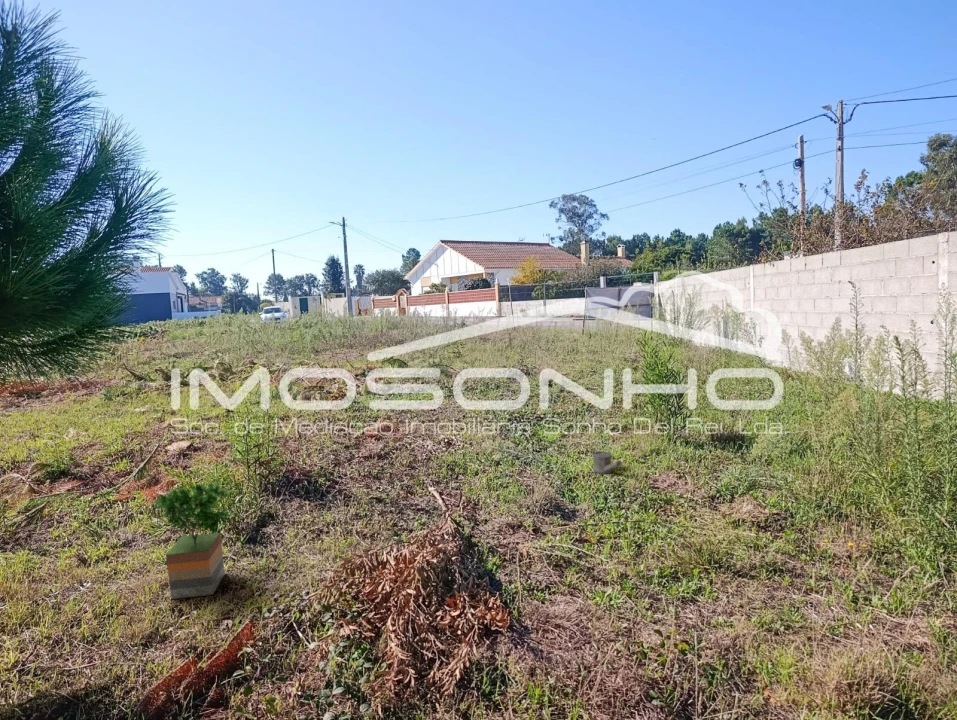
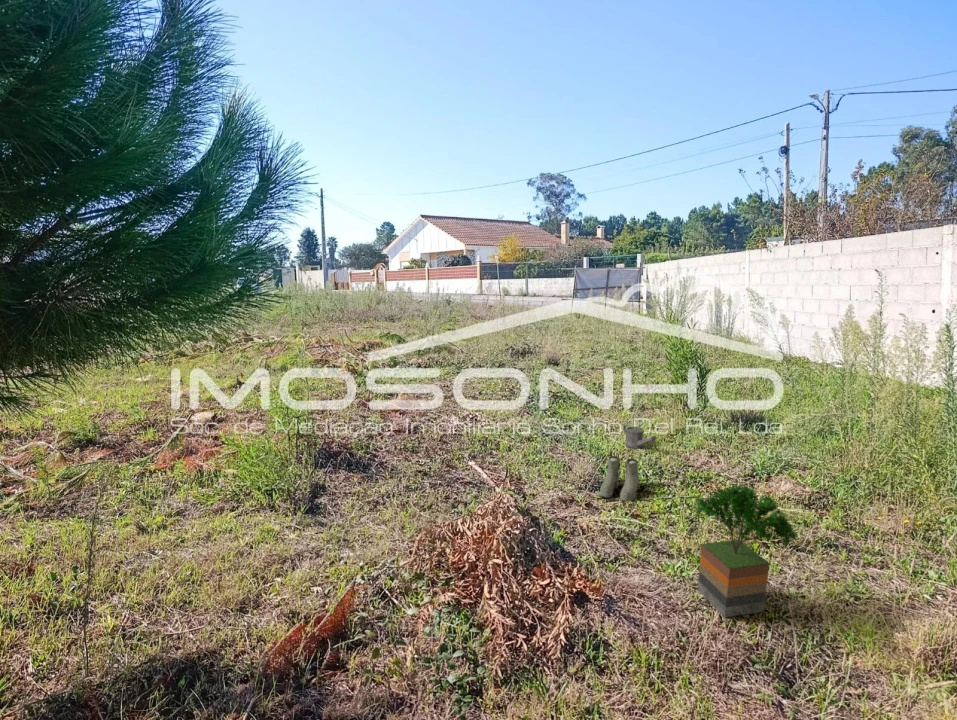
boots: none [552,482,594,529] -> present [600,456,639,502]
potted tree: present [156,483,229,599] -> present [694,485,798,617]

